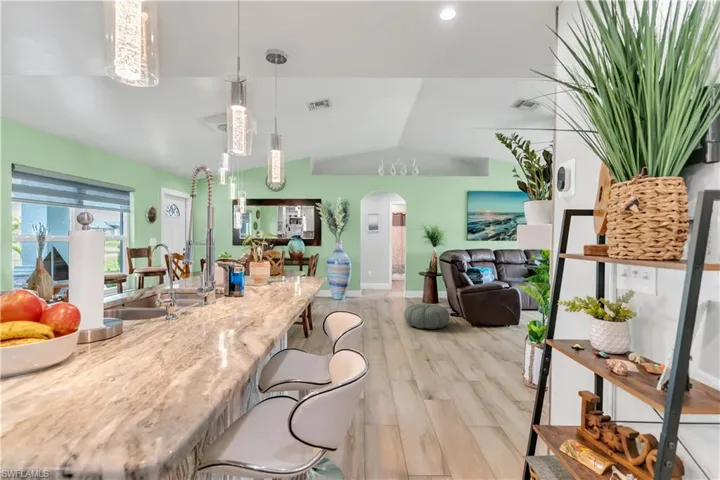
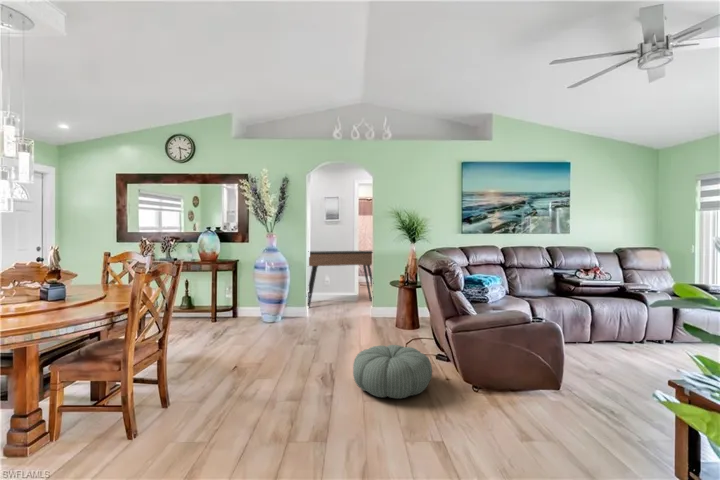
console table: none [356,253,407,292] -> present [308,251,373,307]

